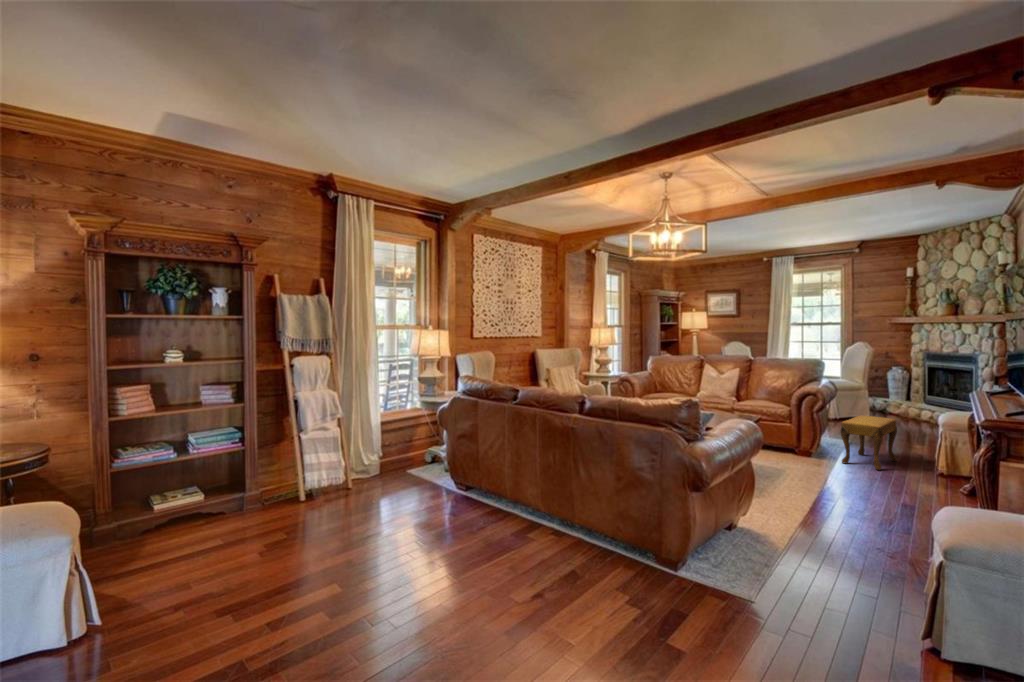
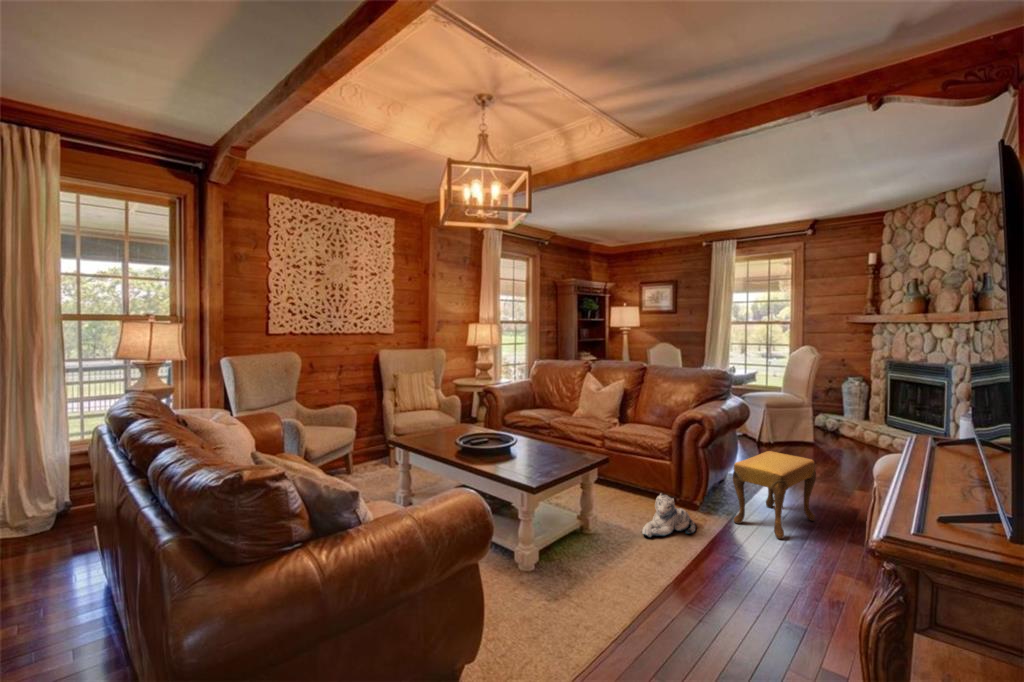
plush toy: none [784,443,819,471] -> present [642,494,696,537]

